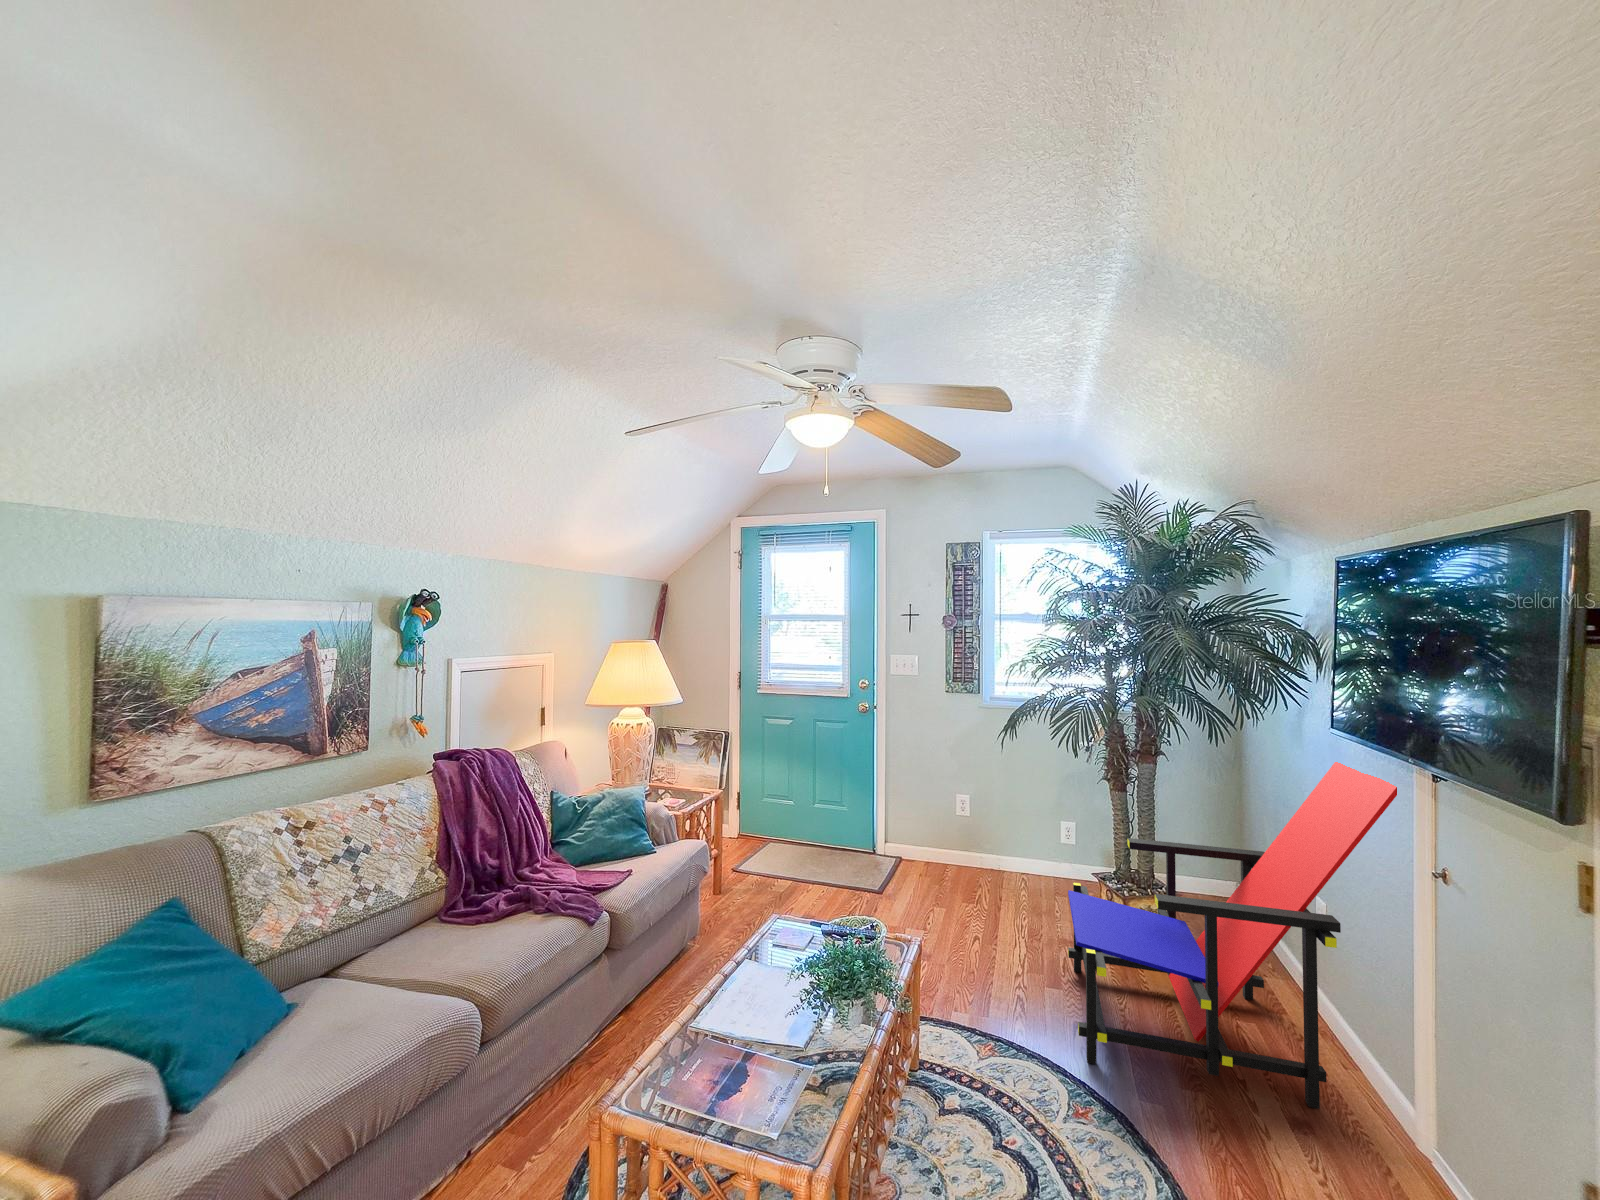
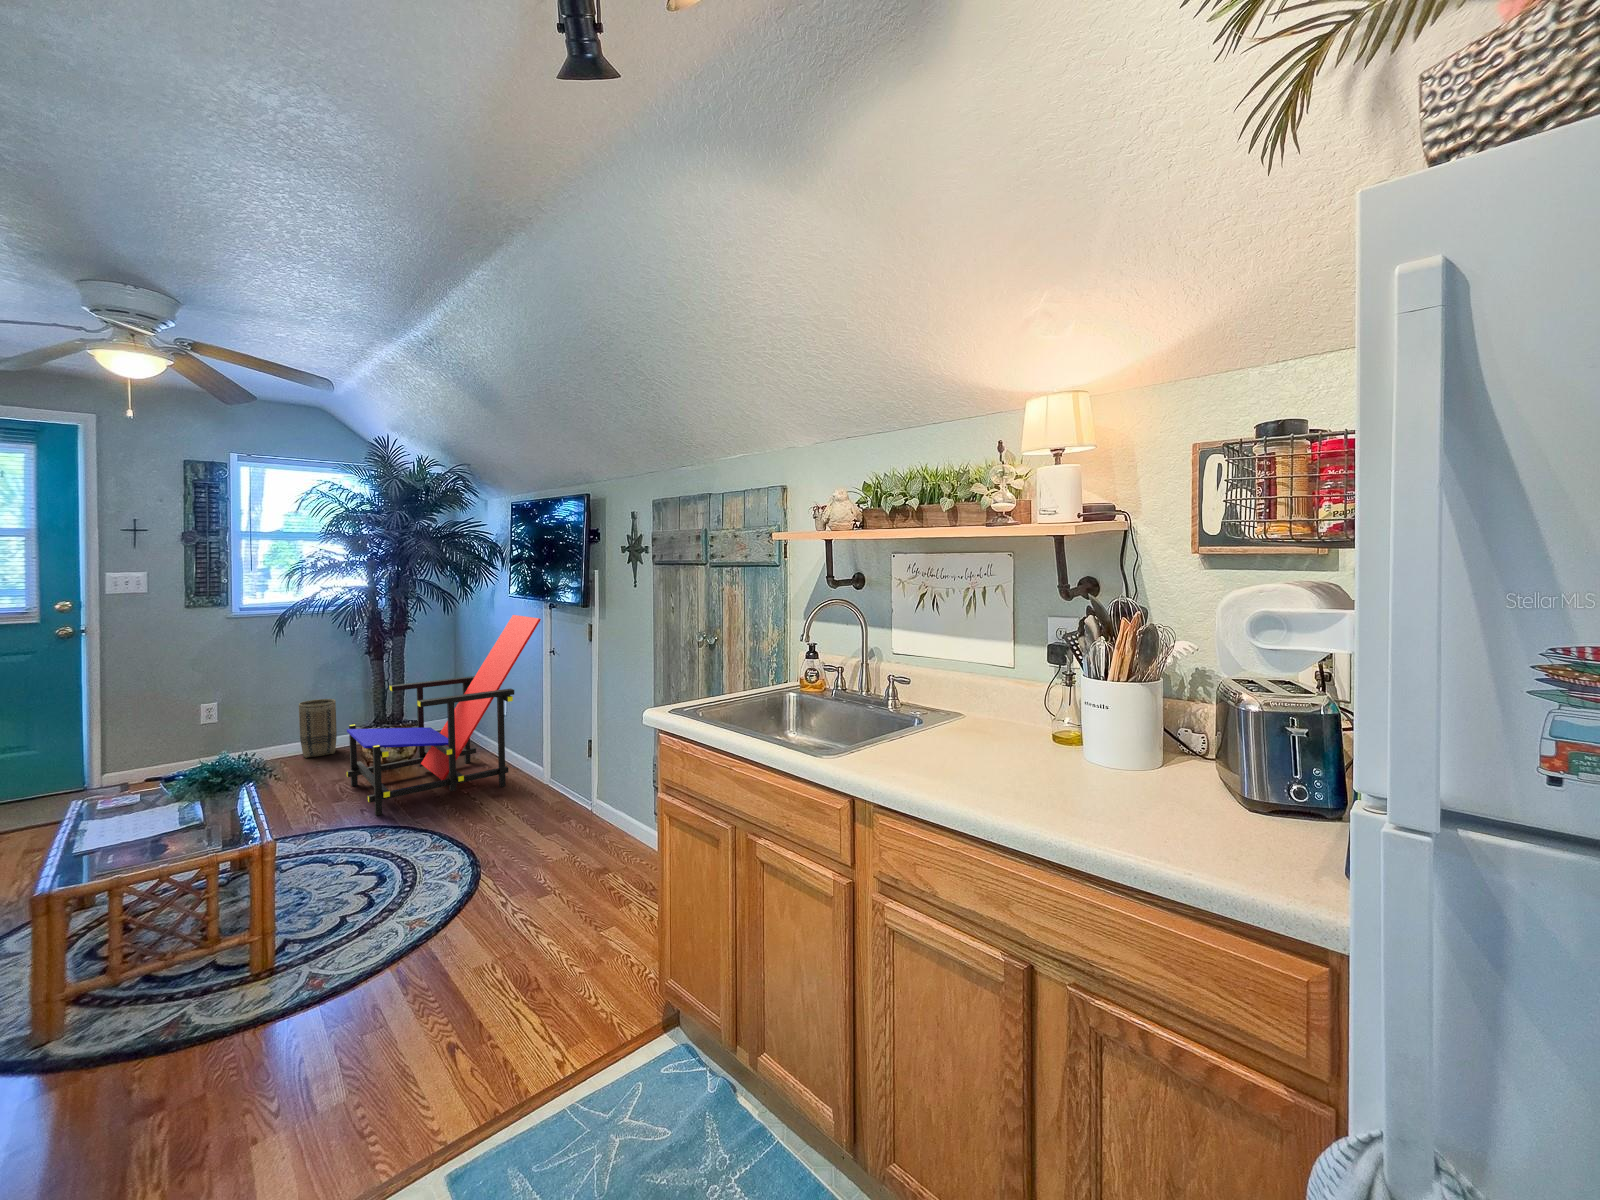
basket: none [1037,817,1076,894] -> present [299,699,337,758]

